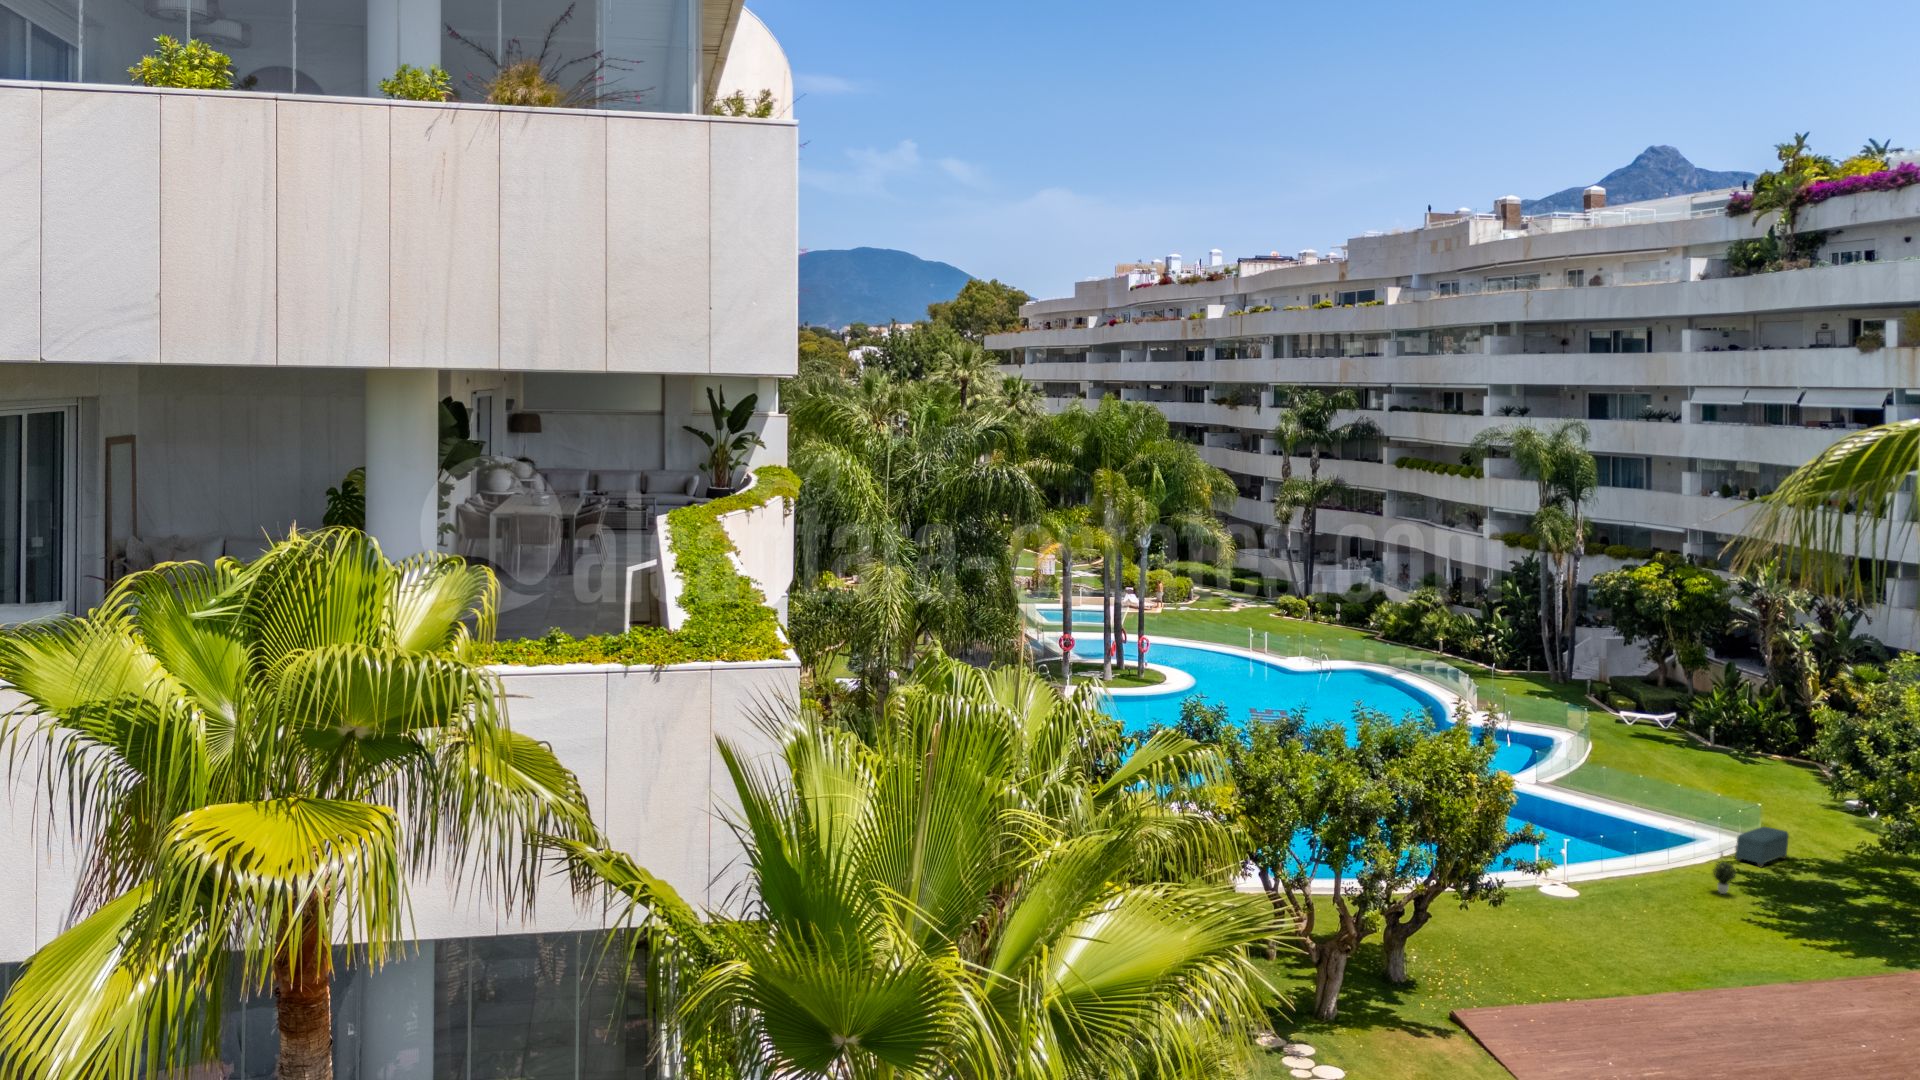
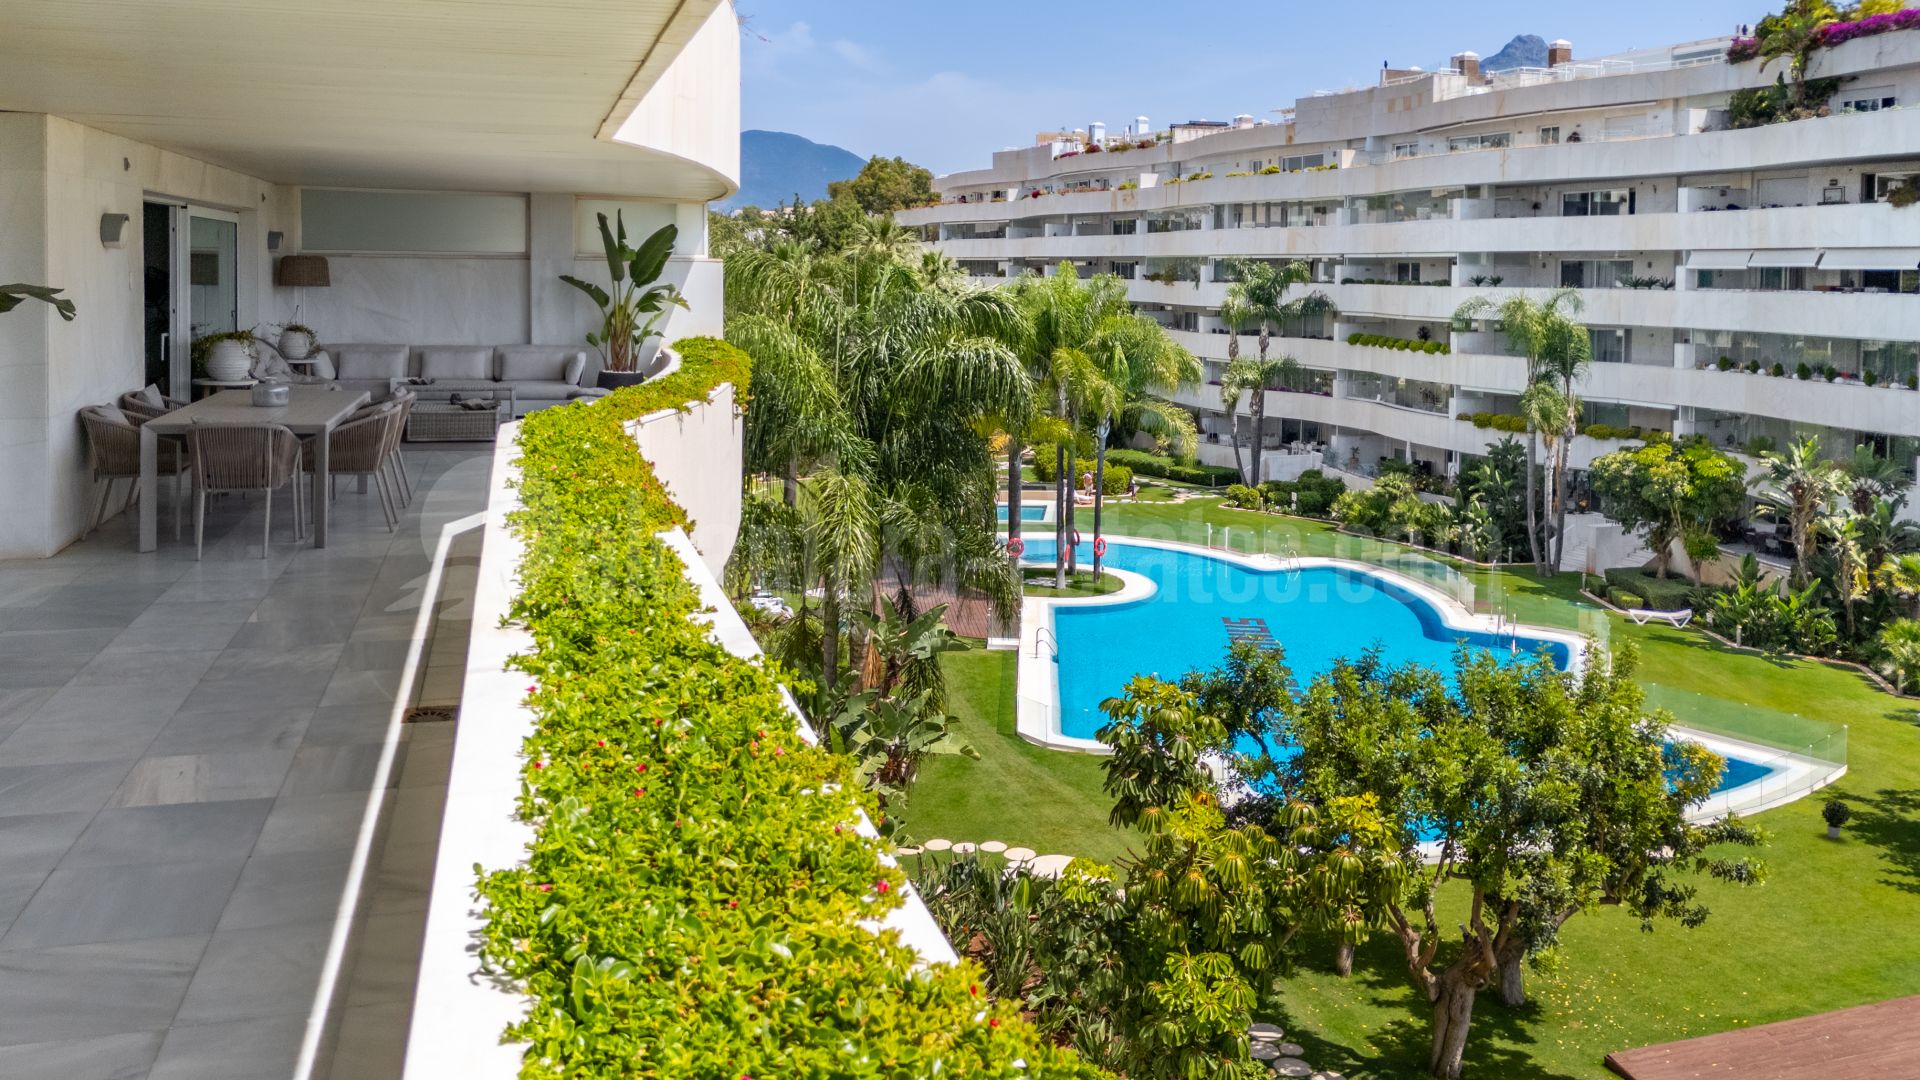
bench: present [1736,827,1789,867] -> none [1829,752,1887,801]

